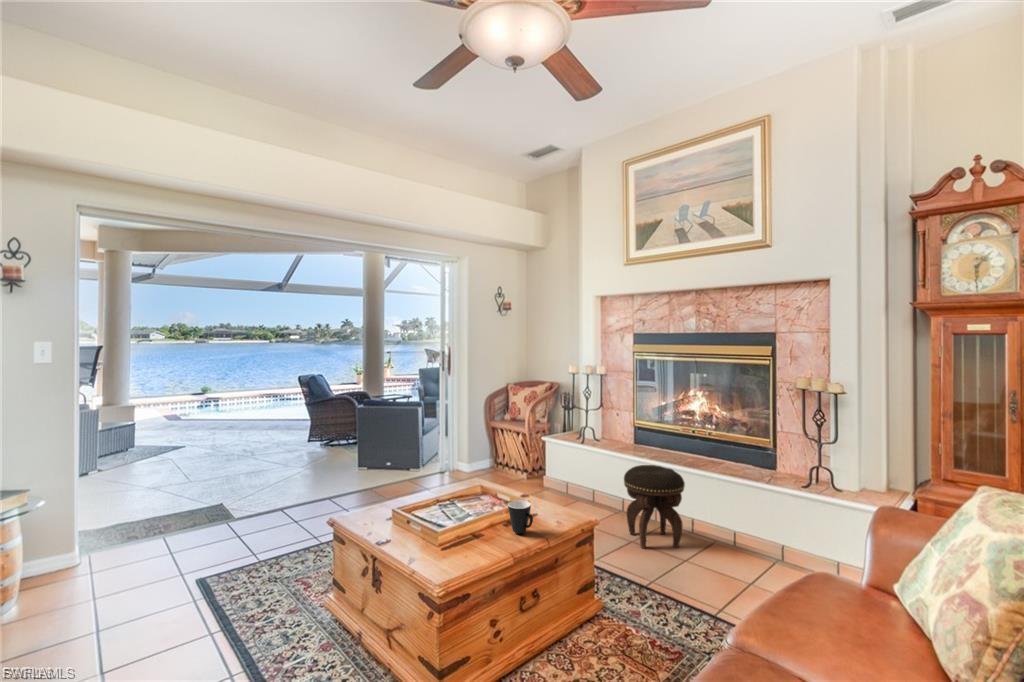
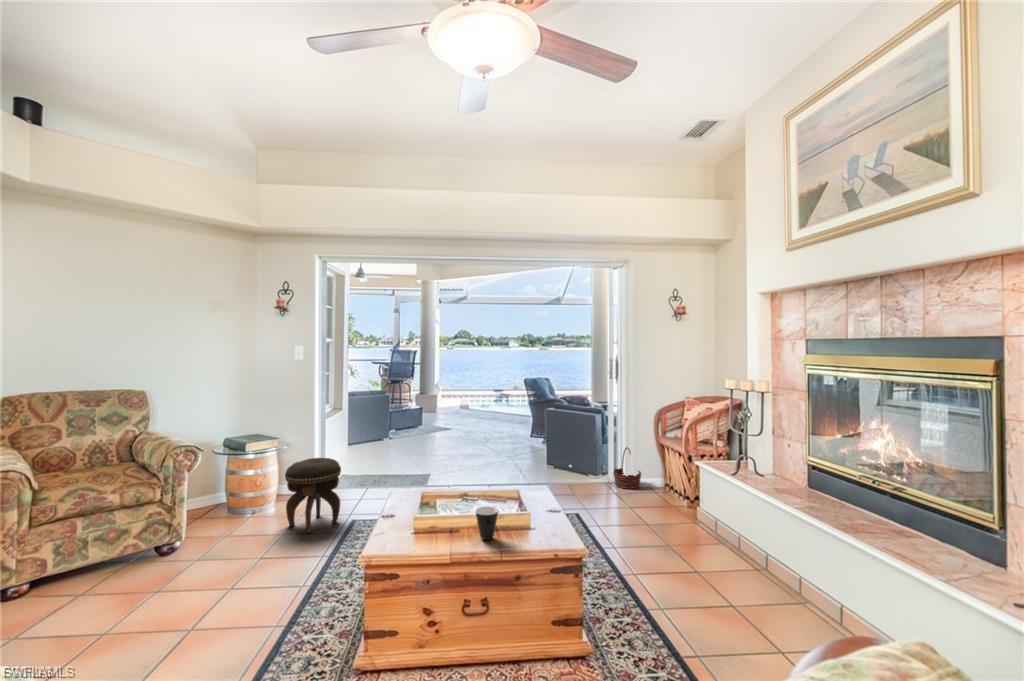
basket: none [452,437,480,478] -> present [613,447,641,489]
footstool: present [624,465,685,549] -> present [285,458,341,533]

